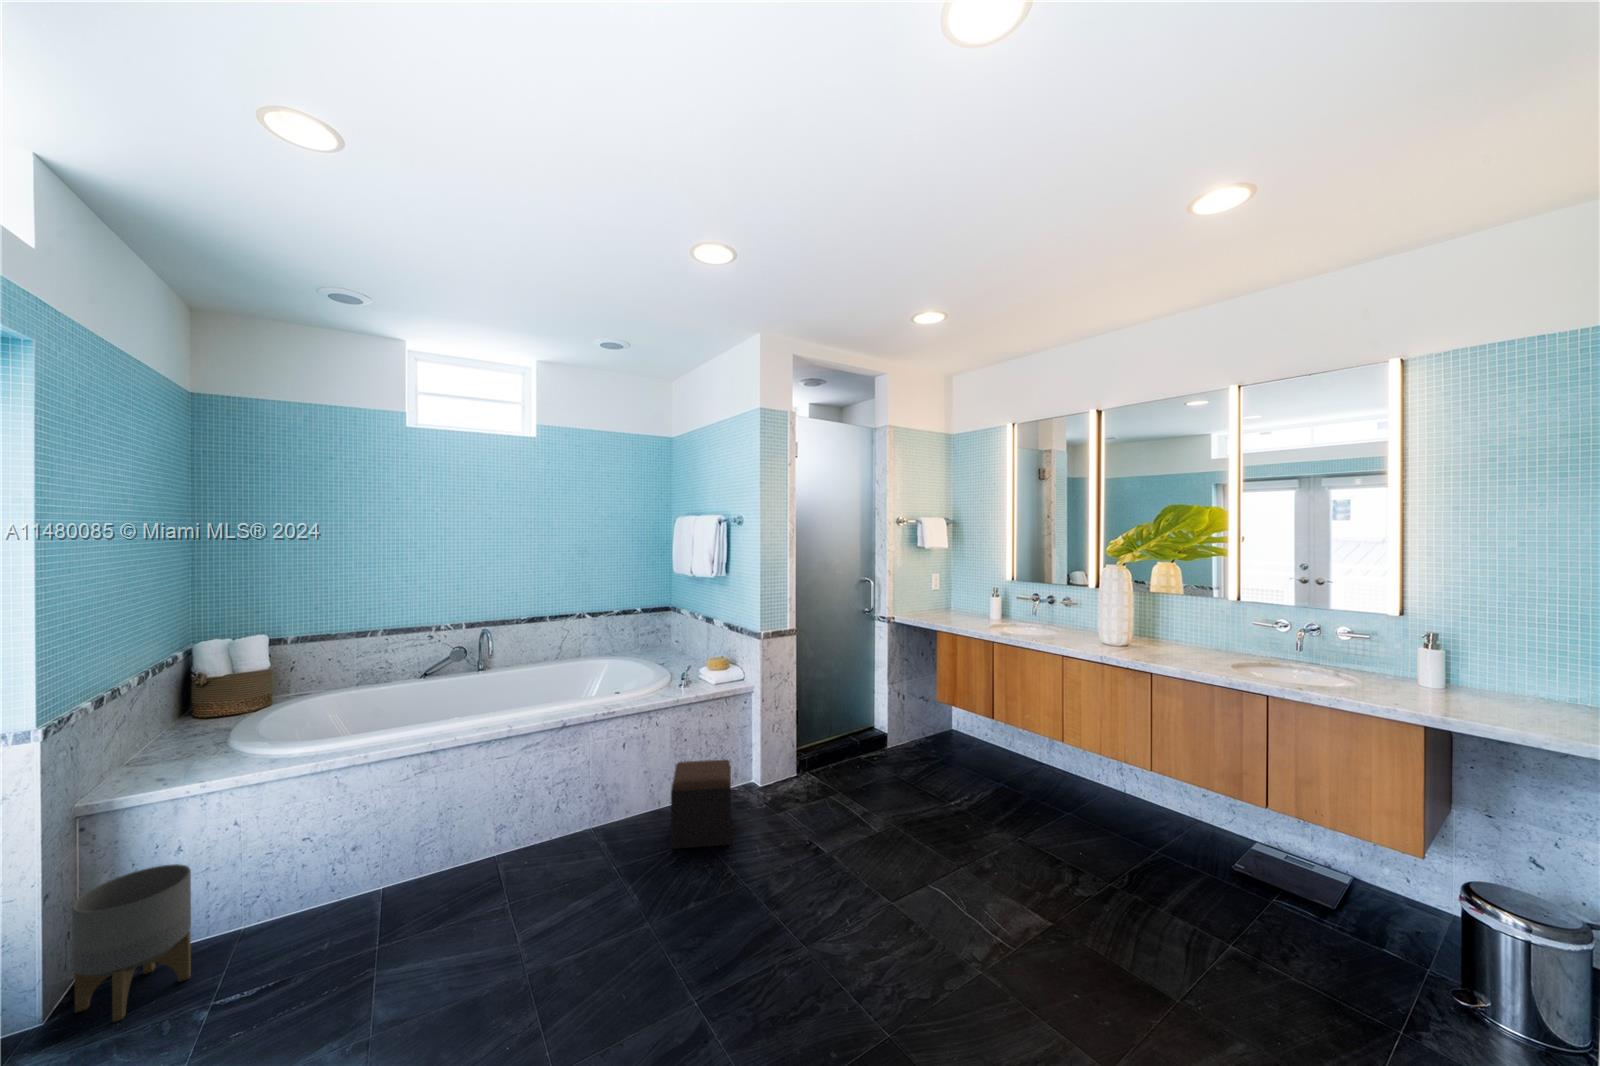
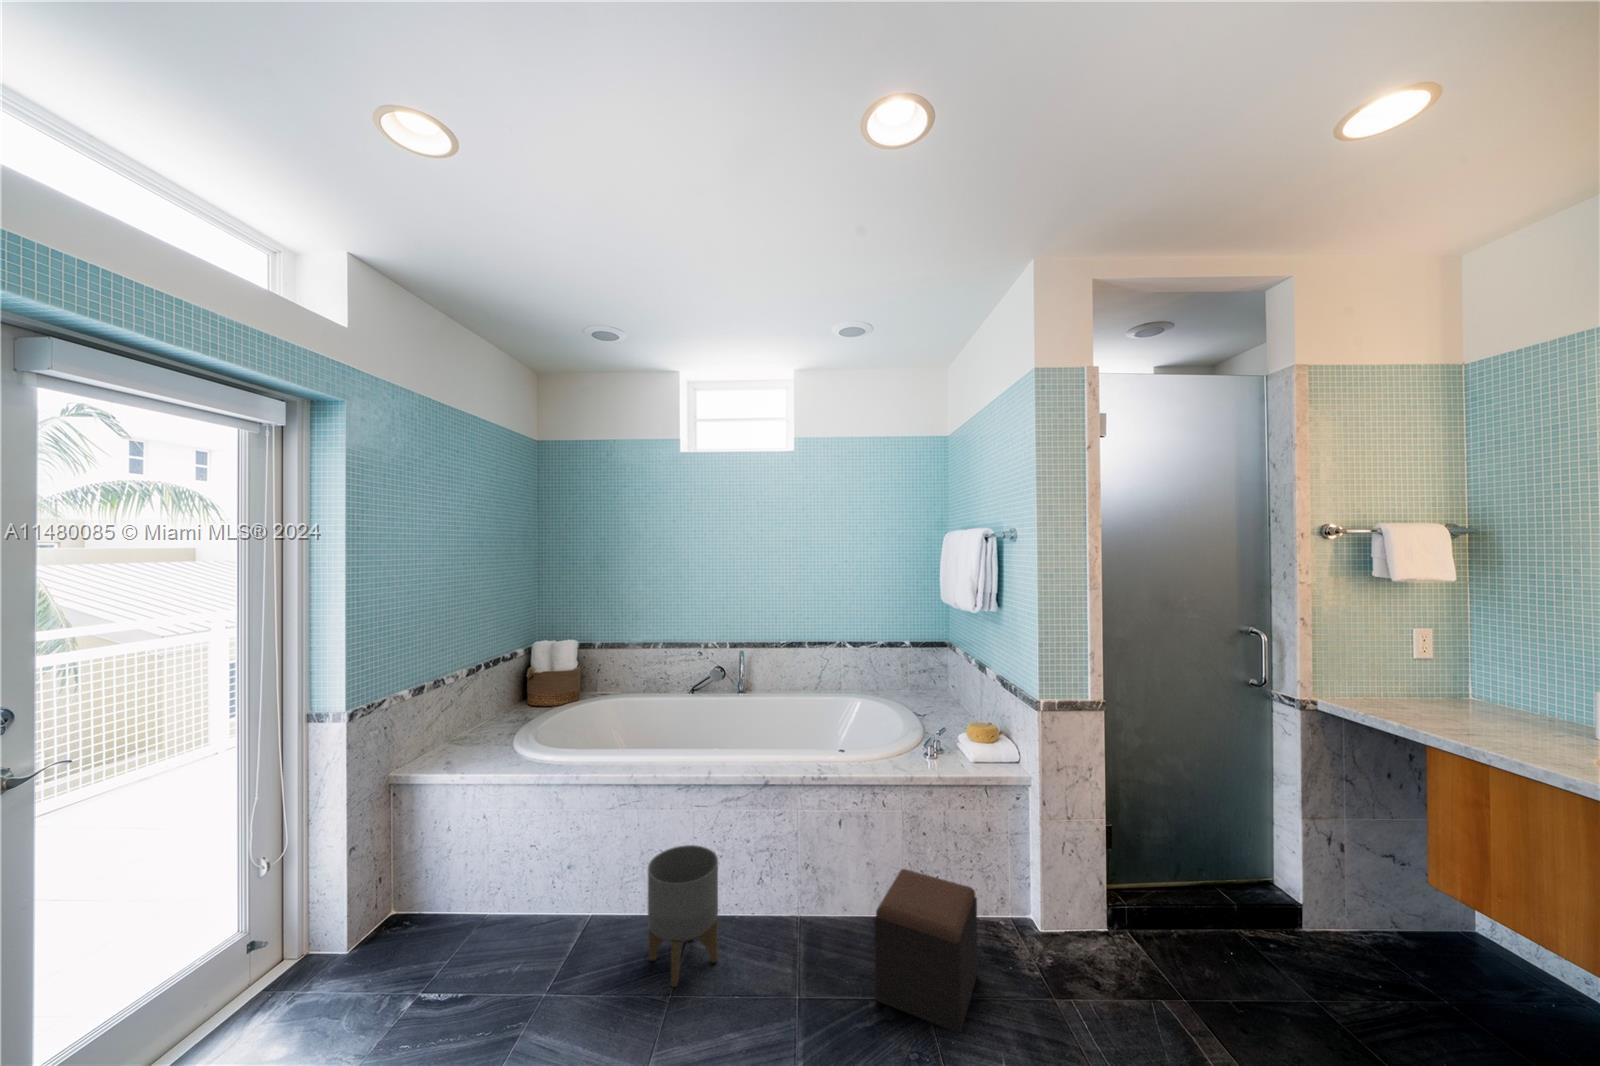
planter: present [72,864,191,1022] -> present [648,845,718,987]

